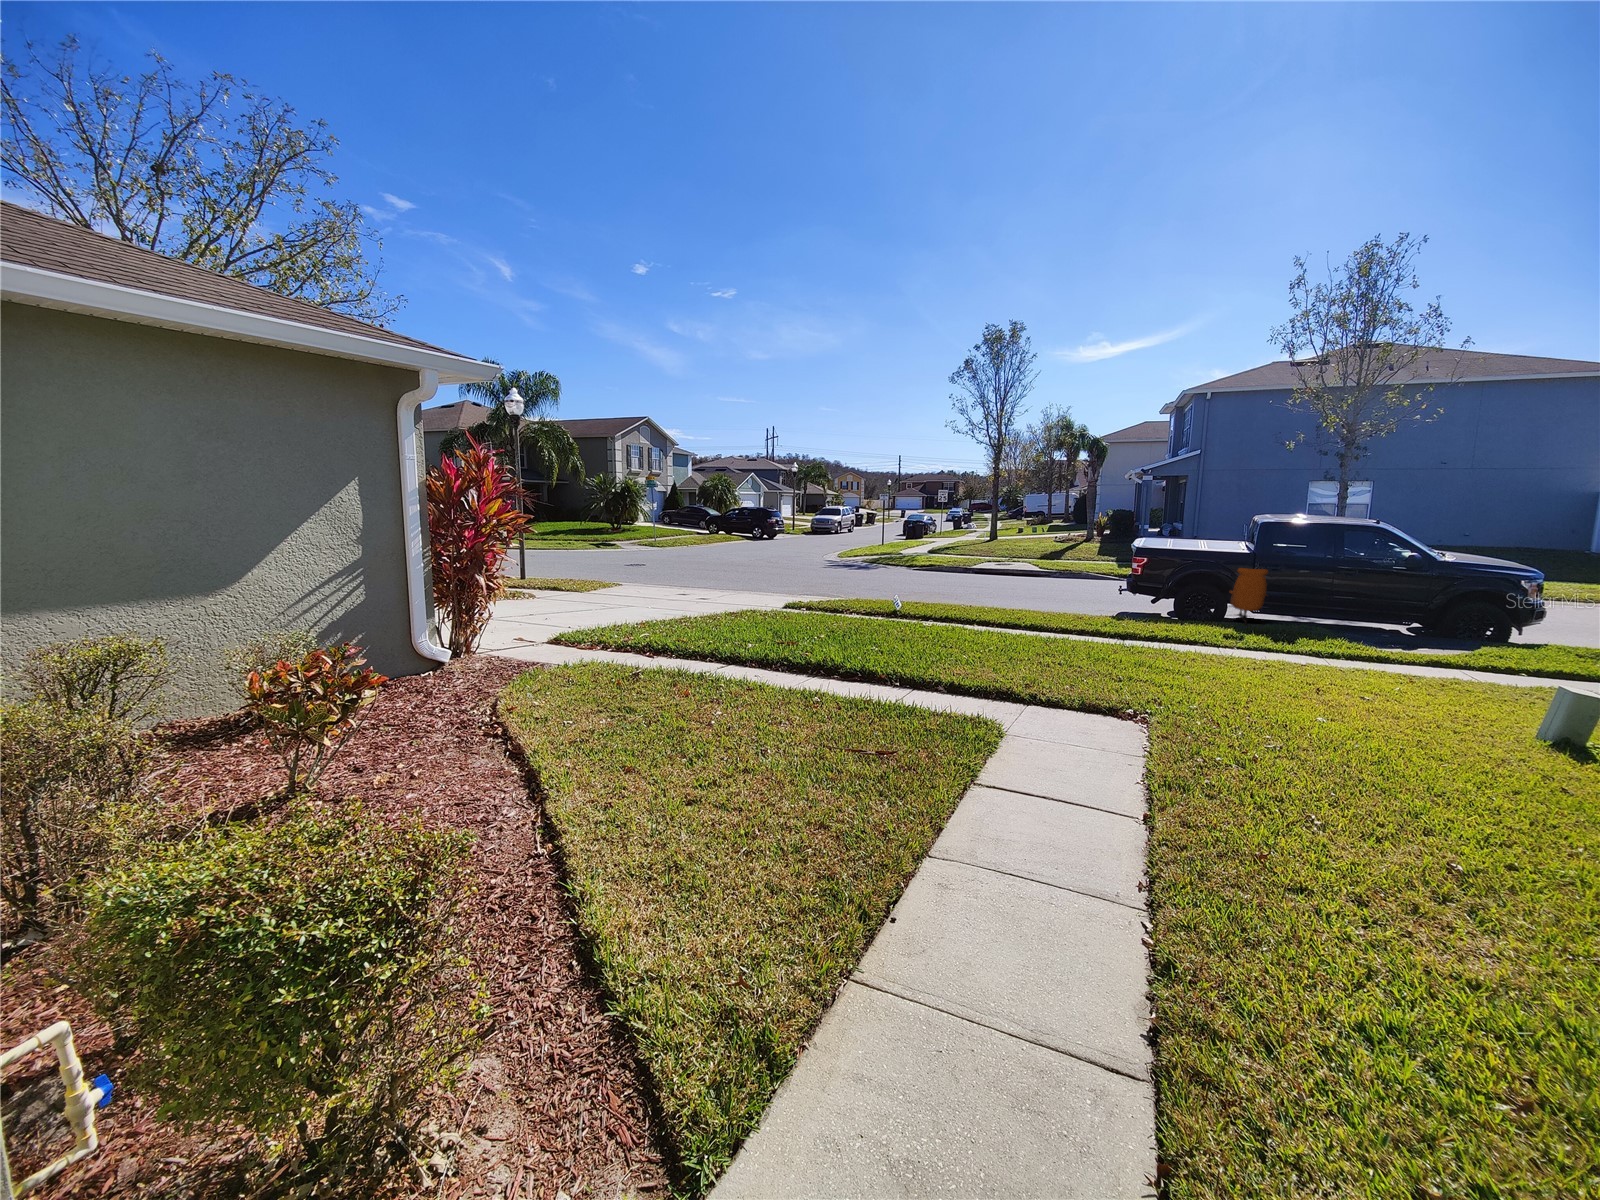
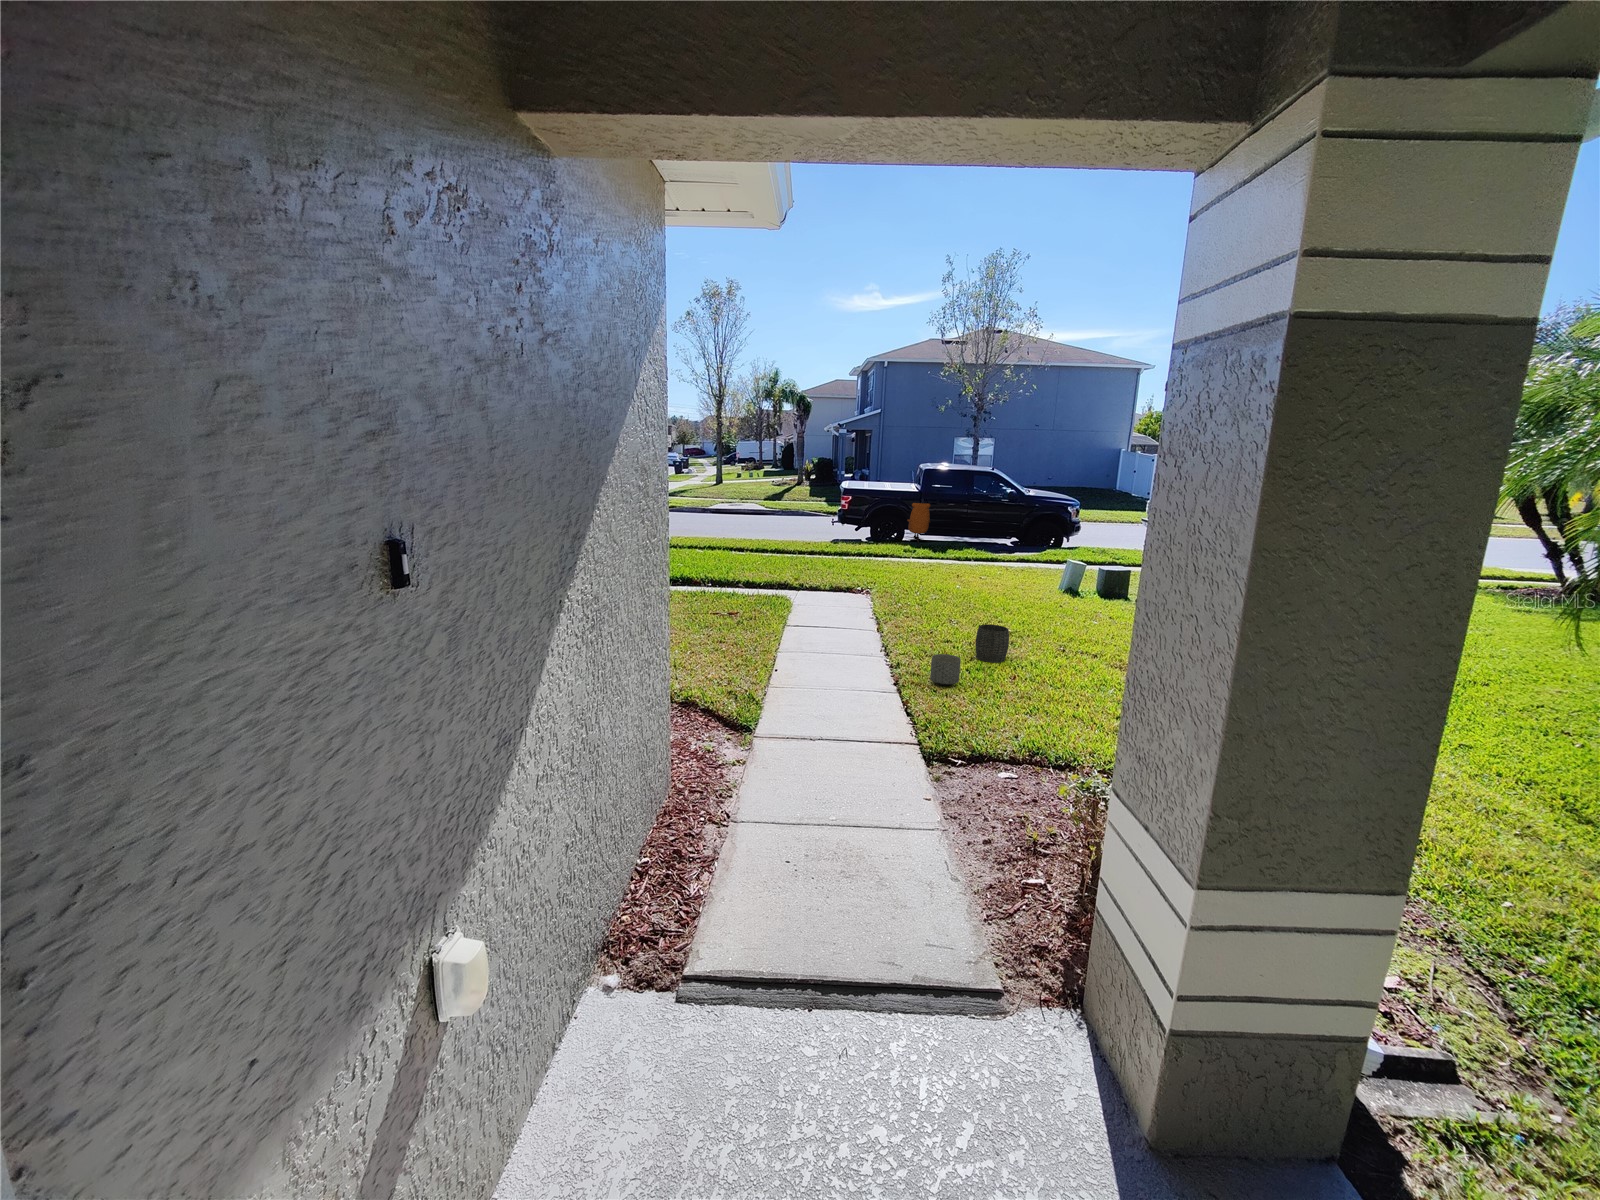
woven basket: none [1420,897,1541,1022] -> present [976,624,1009,663]
planter: none [1288,1016,1403,1144] -> present [930,654,961,686]

